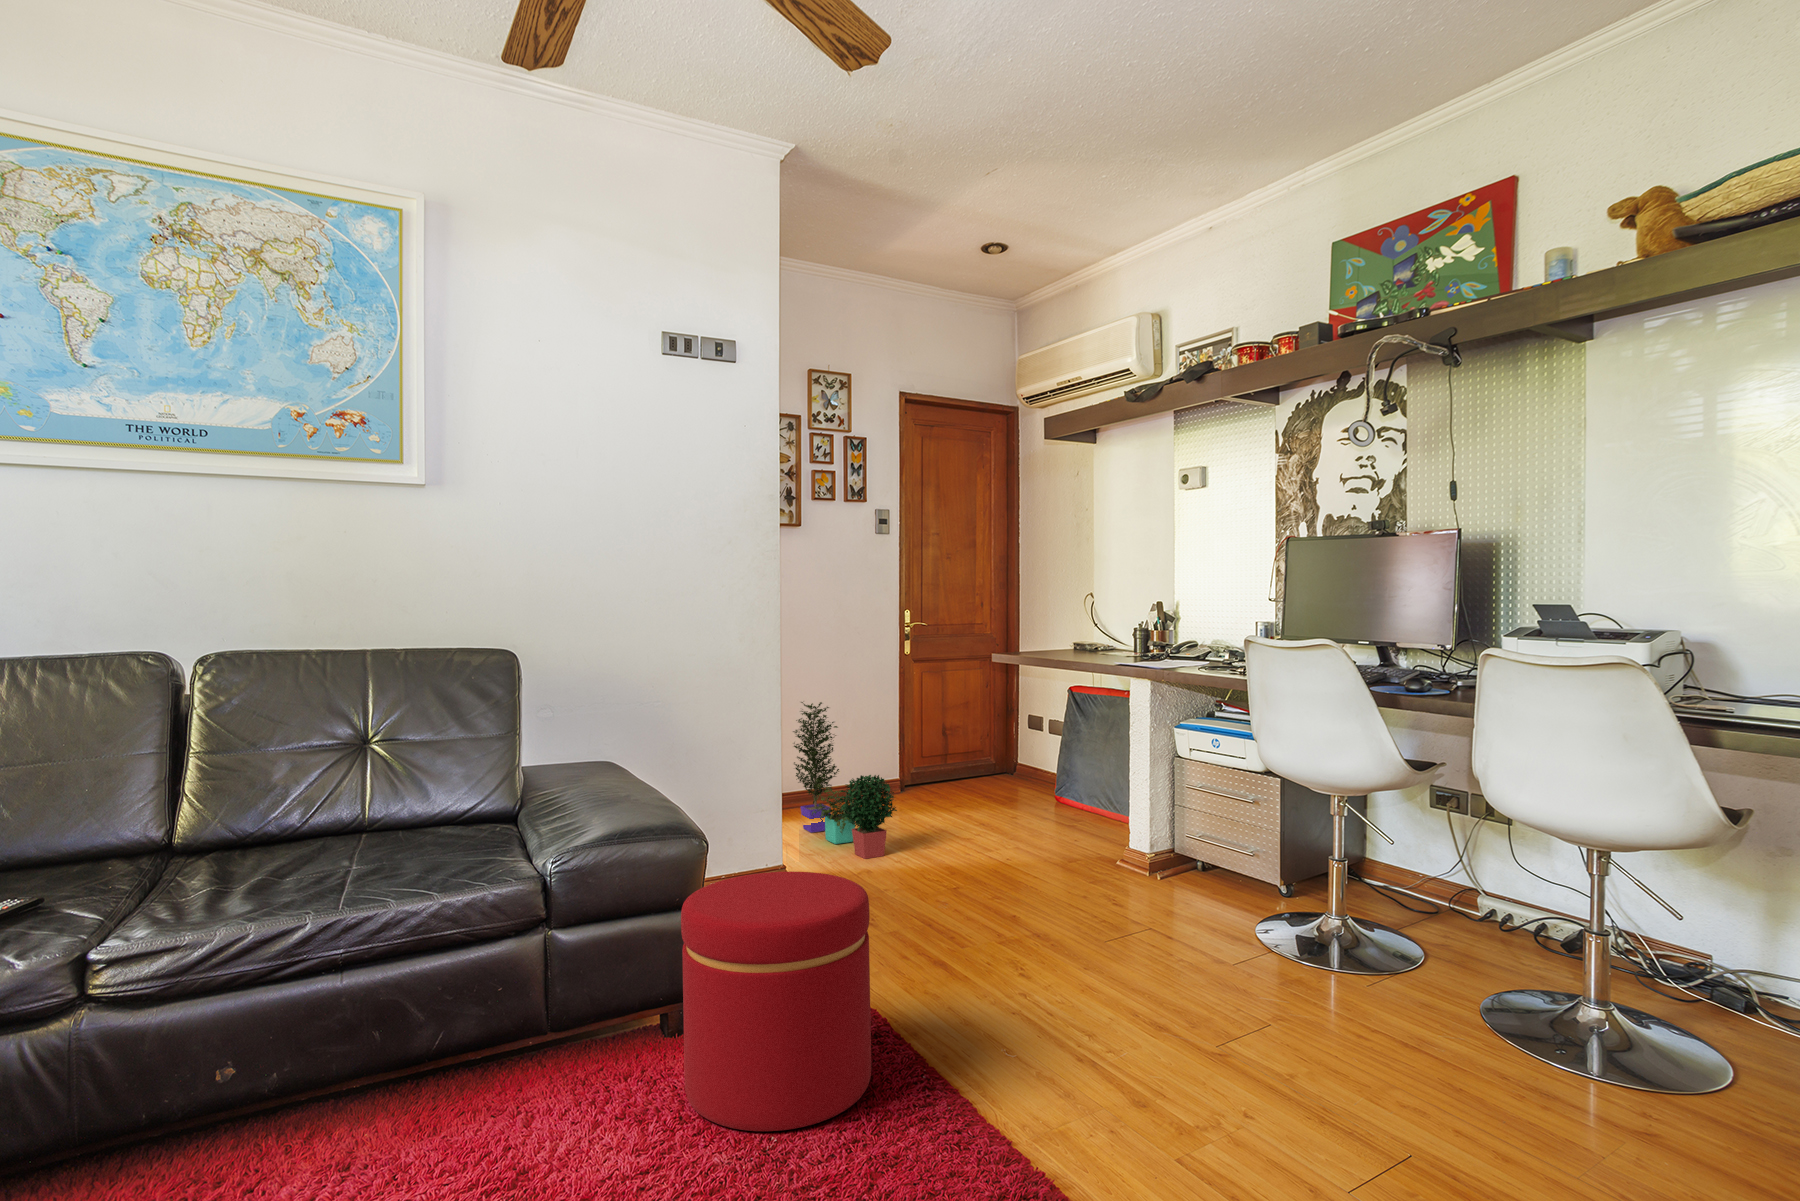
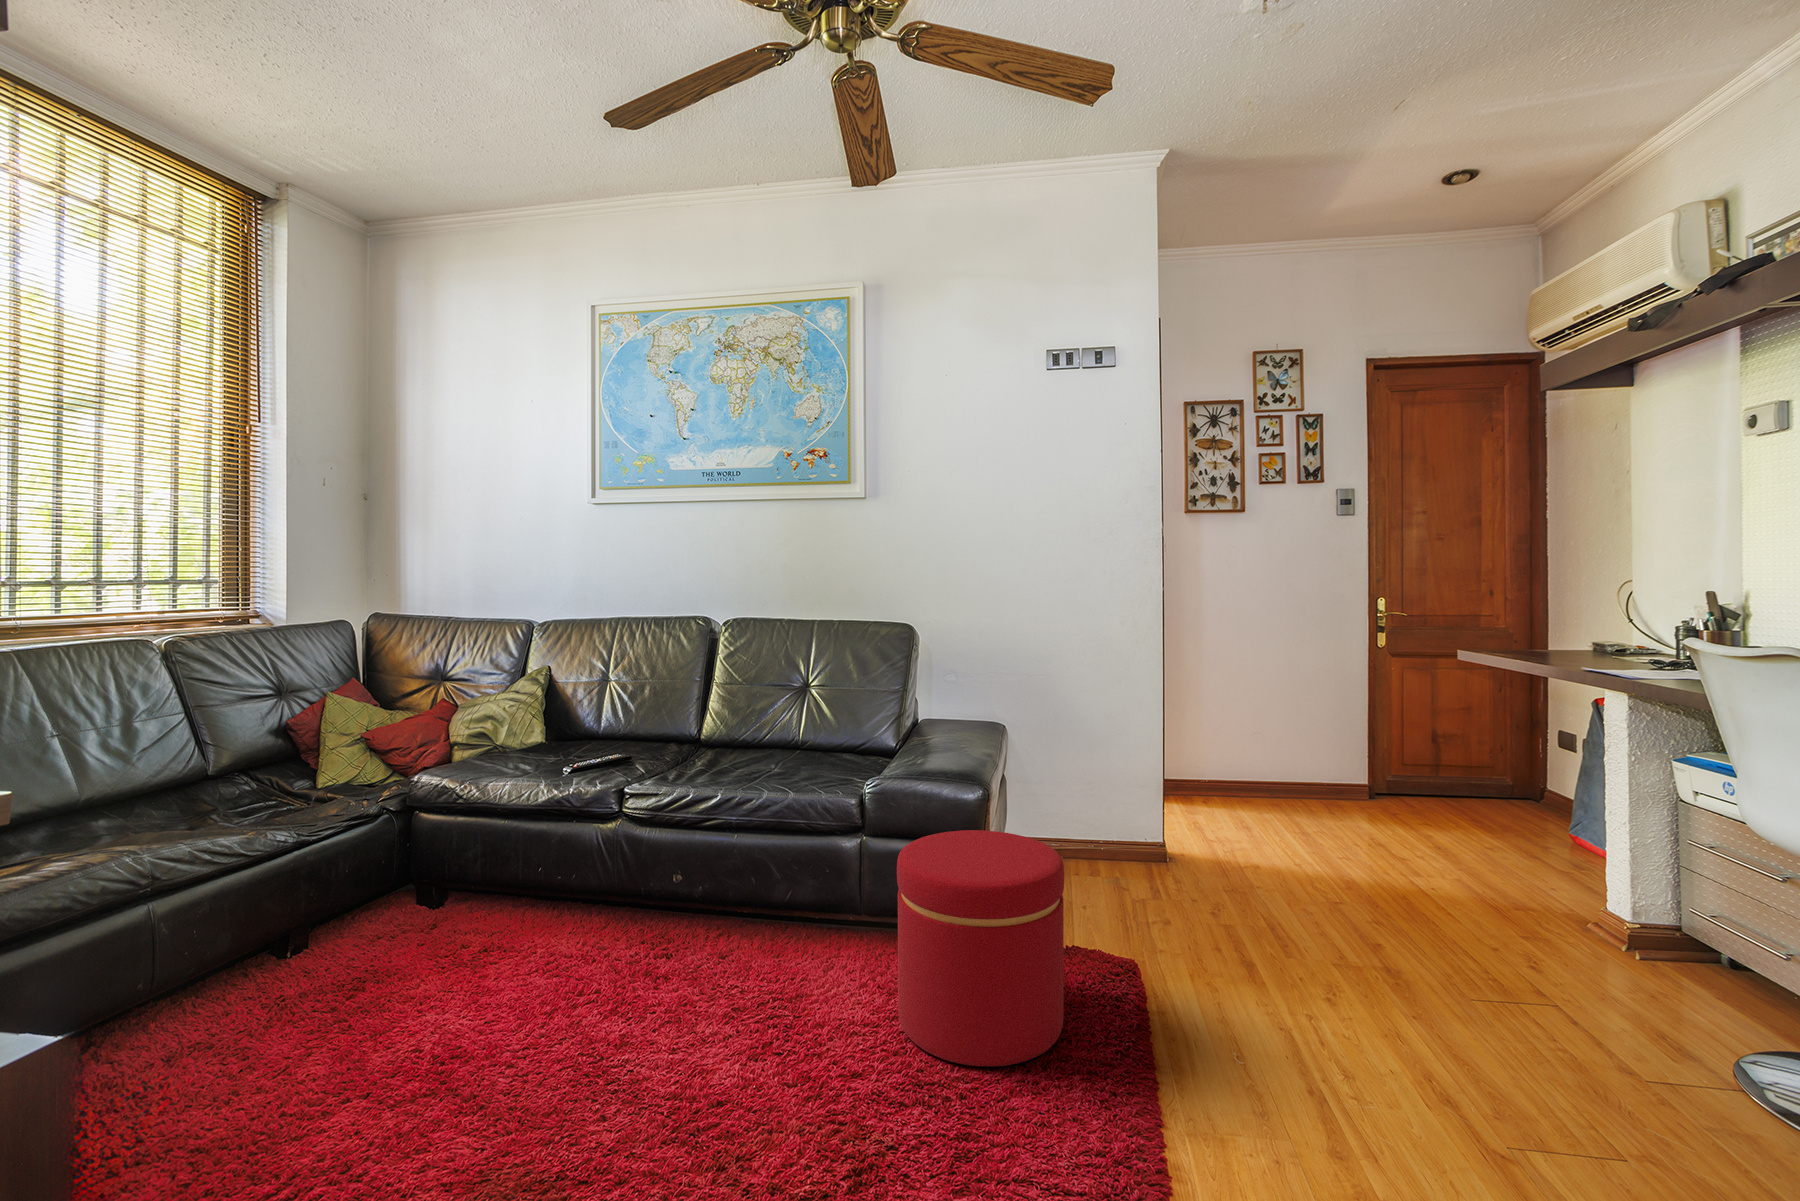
potted plant: present [793,702,897,859] -> none [1219,678,1304,843]

